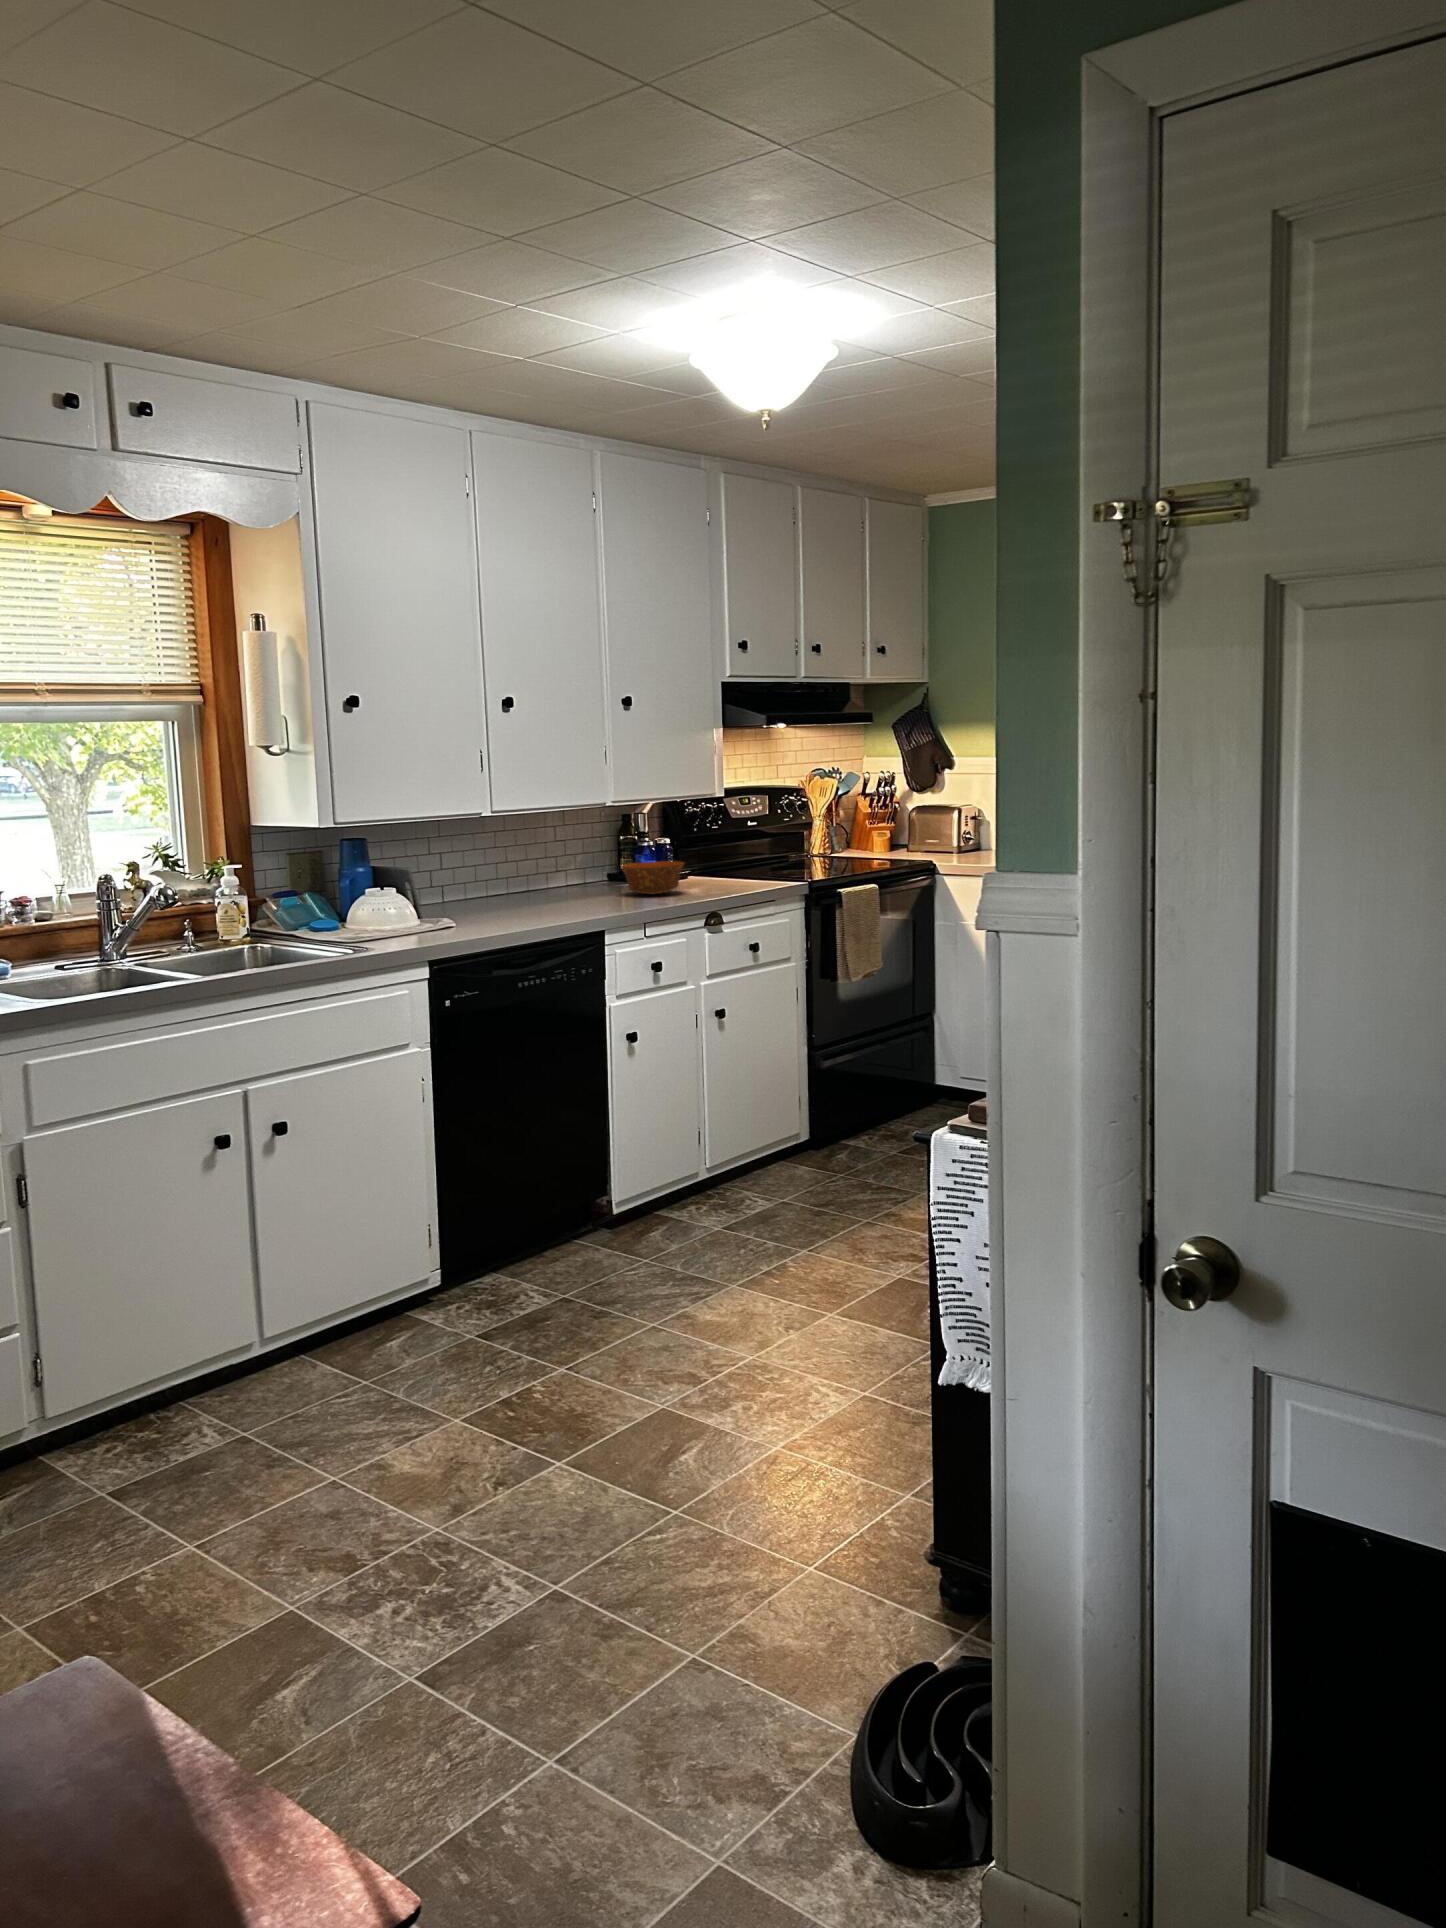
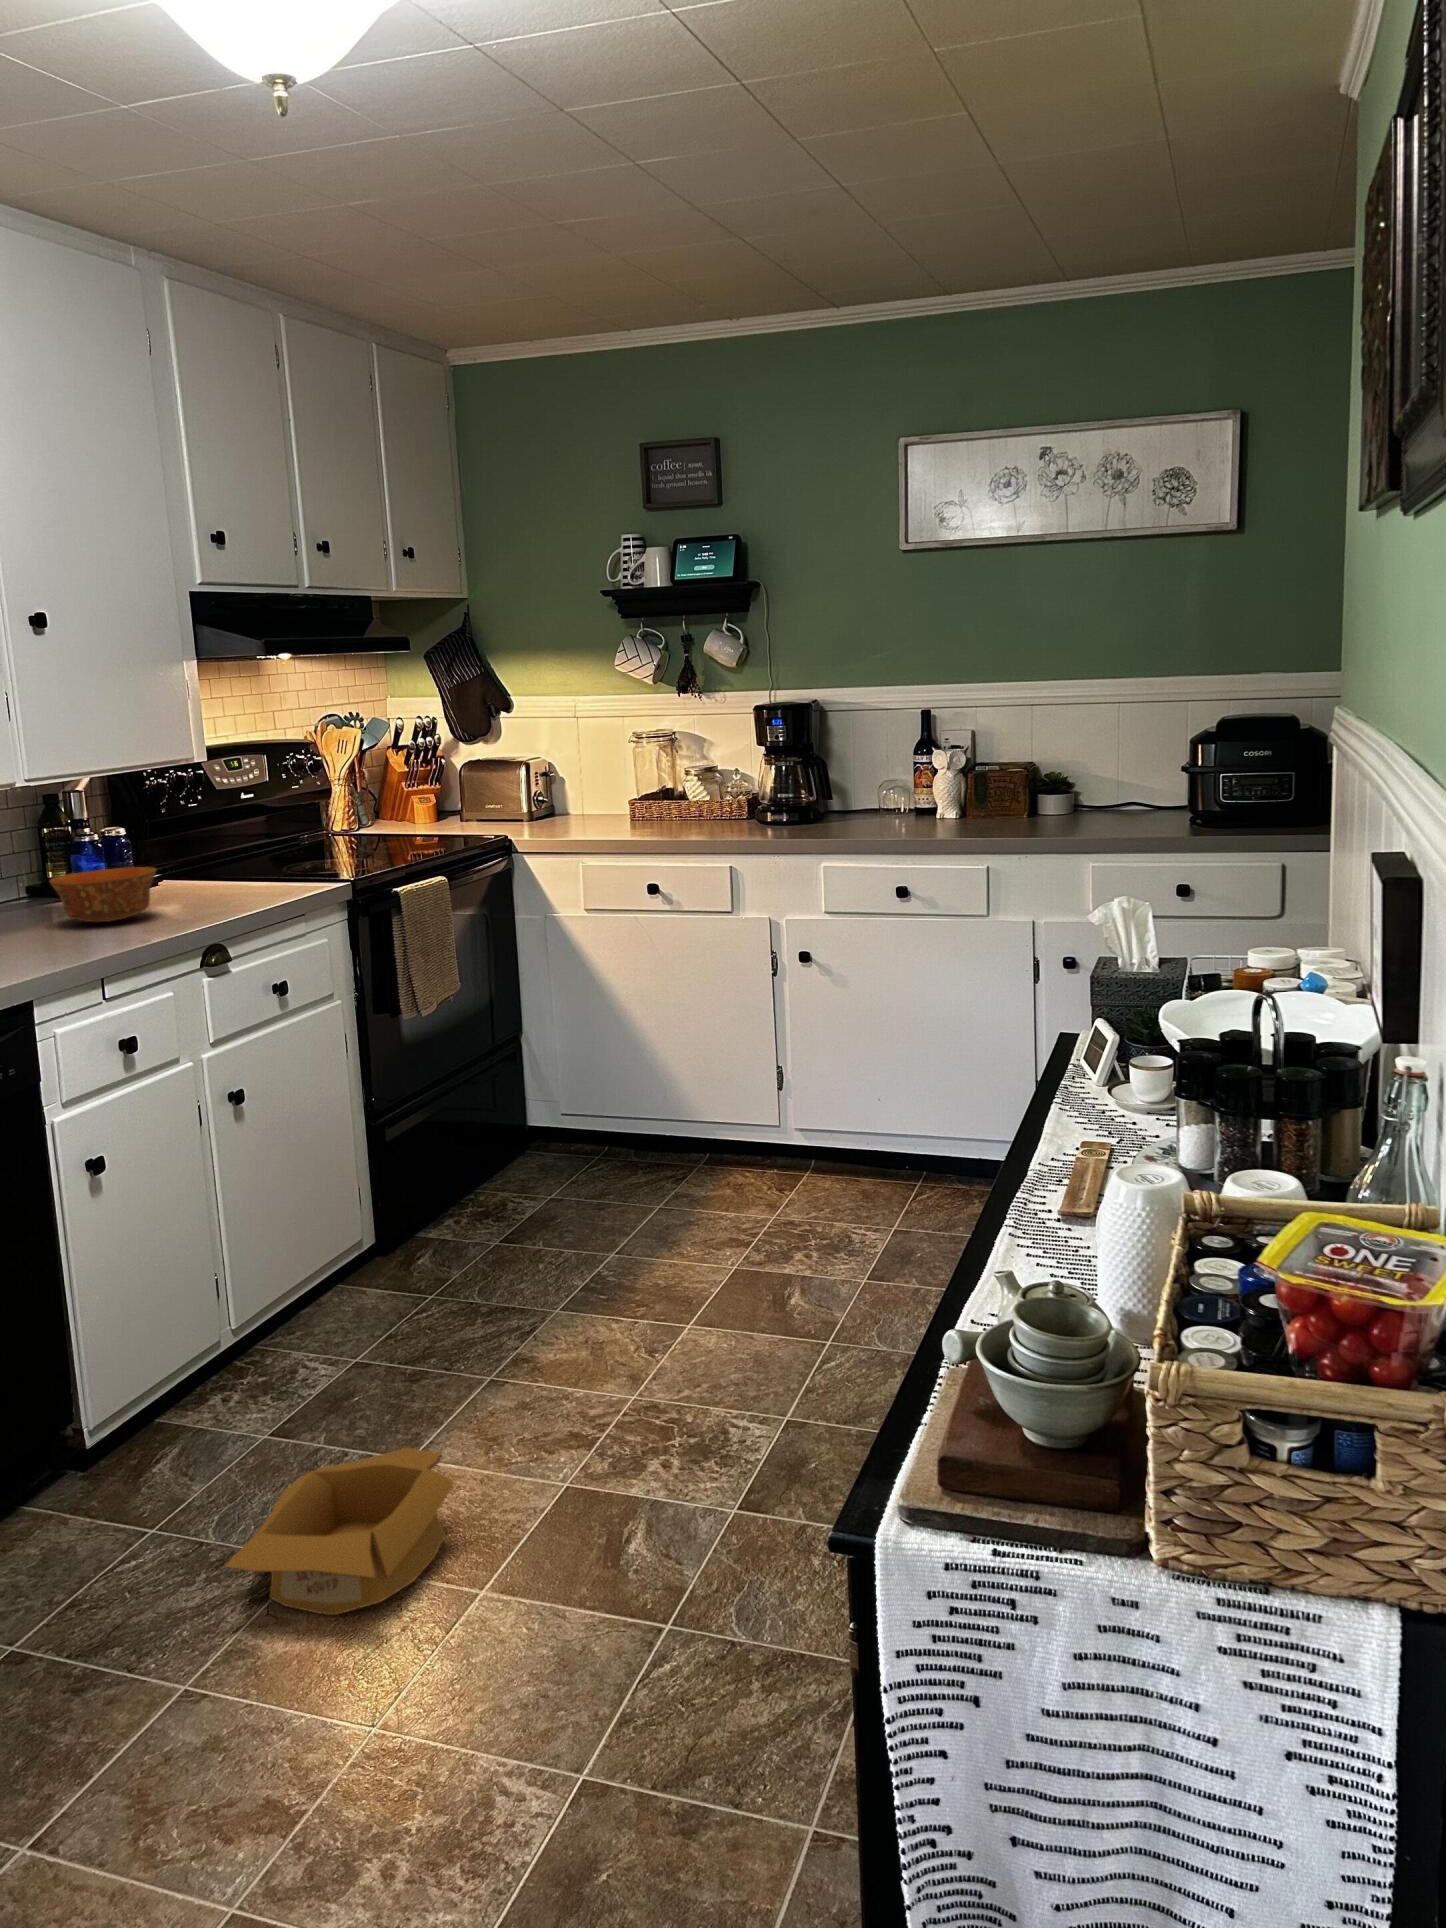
cardboard box: none [682,1229,823,1310] -> present [225,1447,453,1615]

